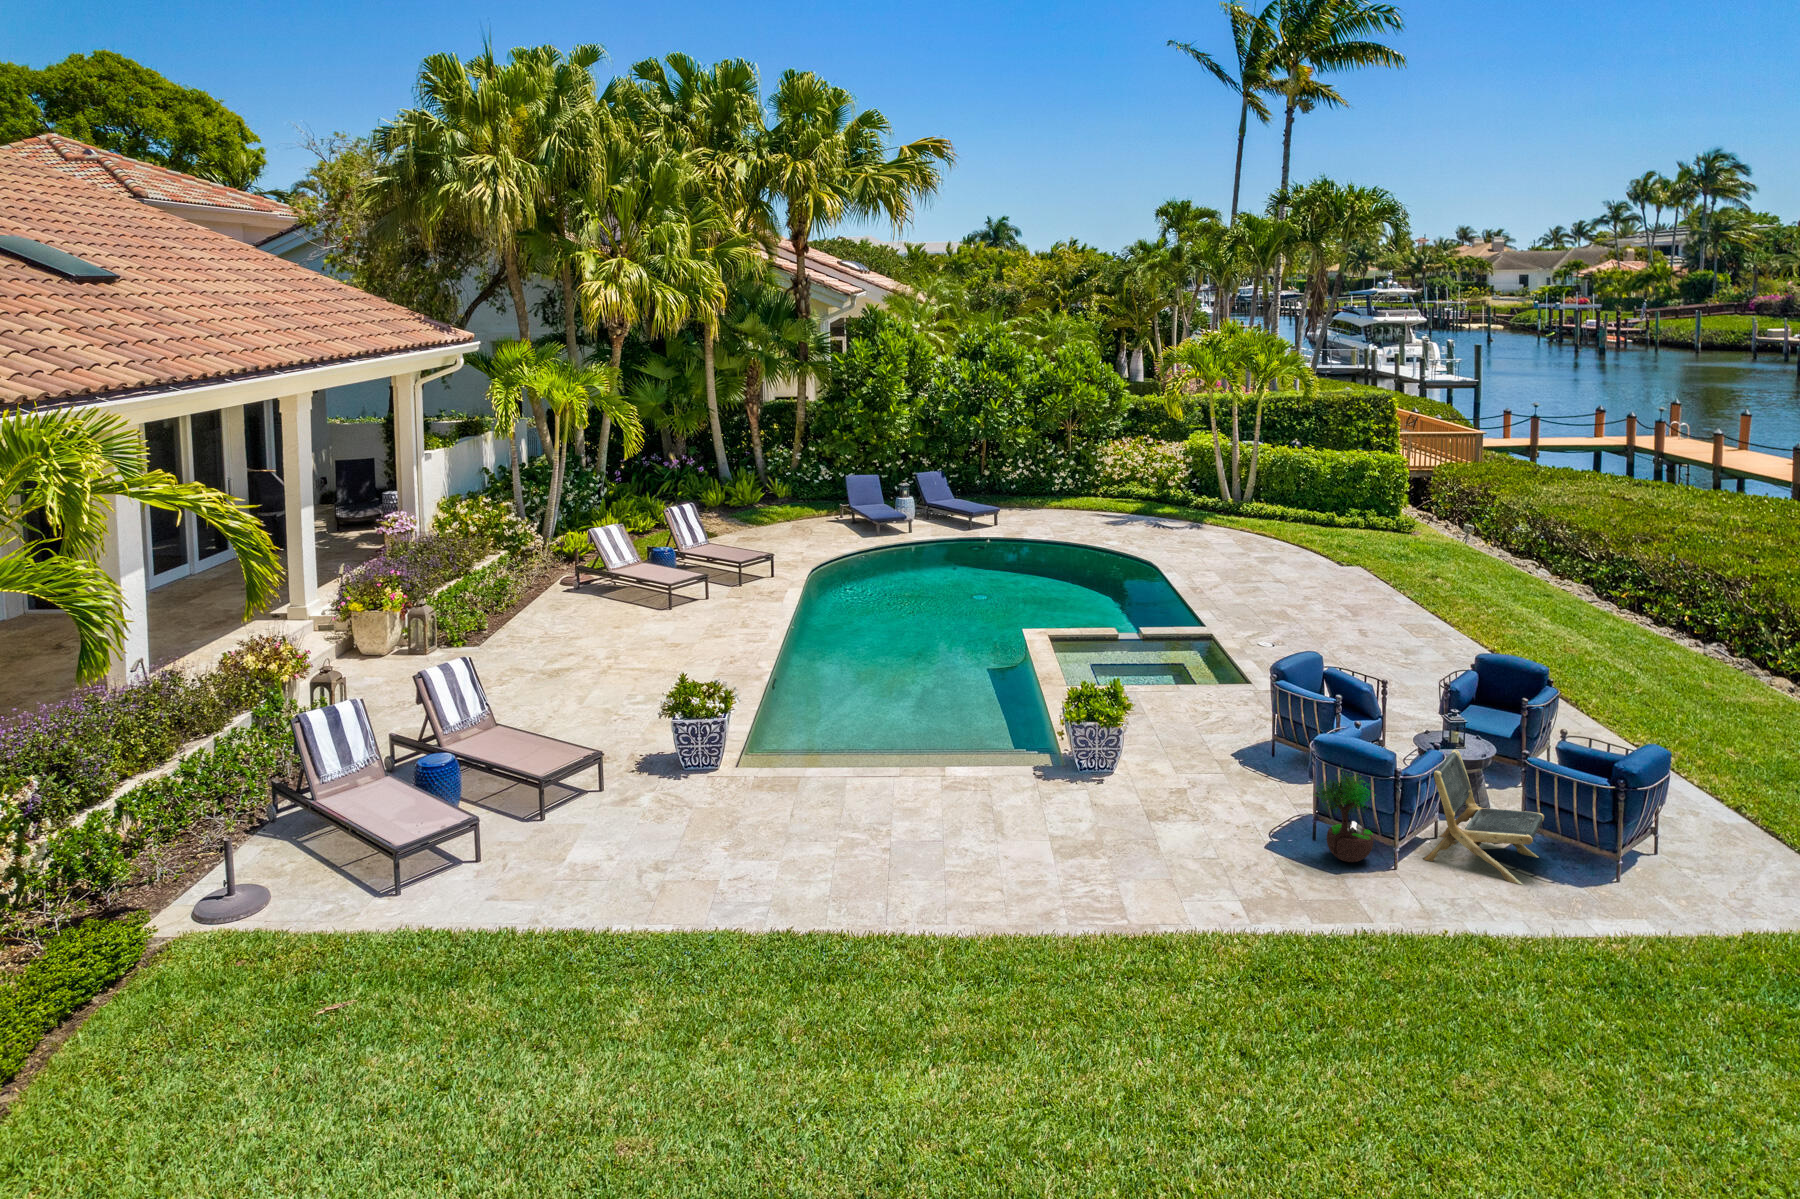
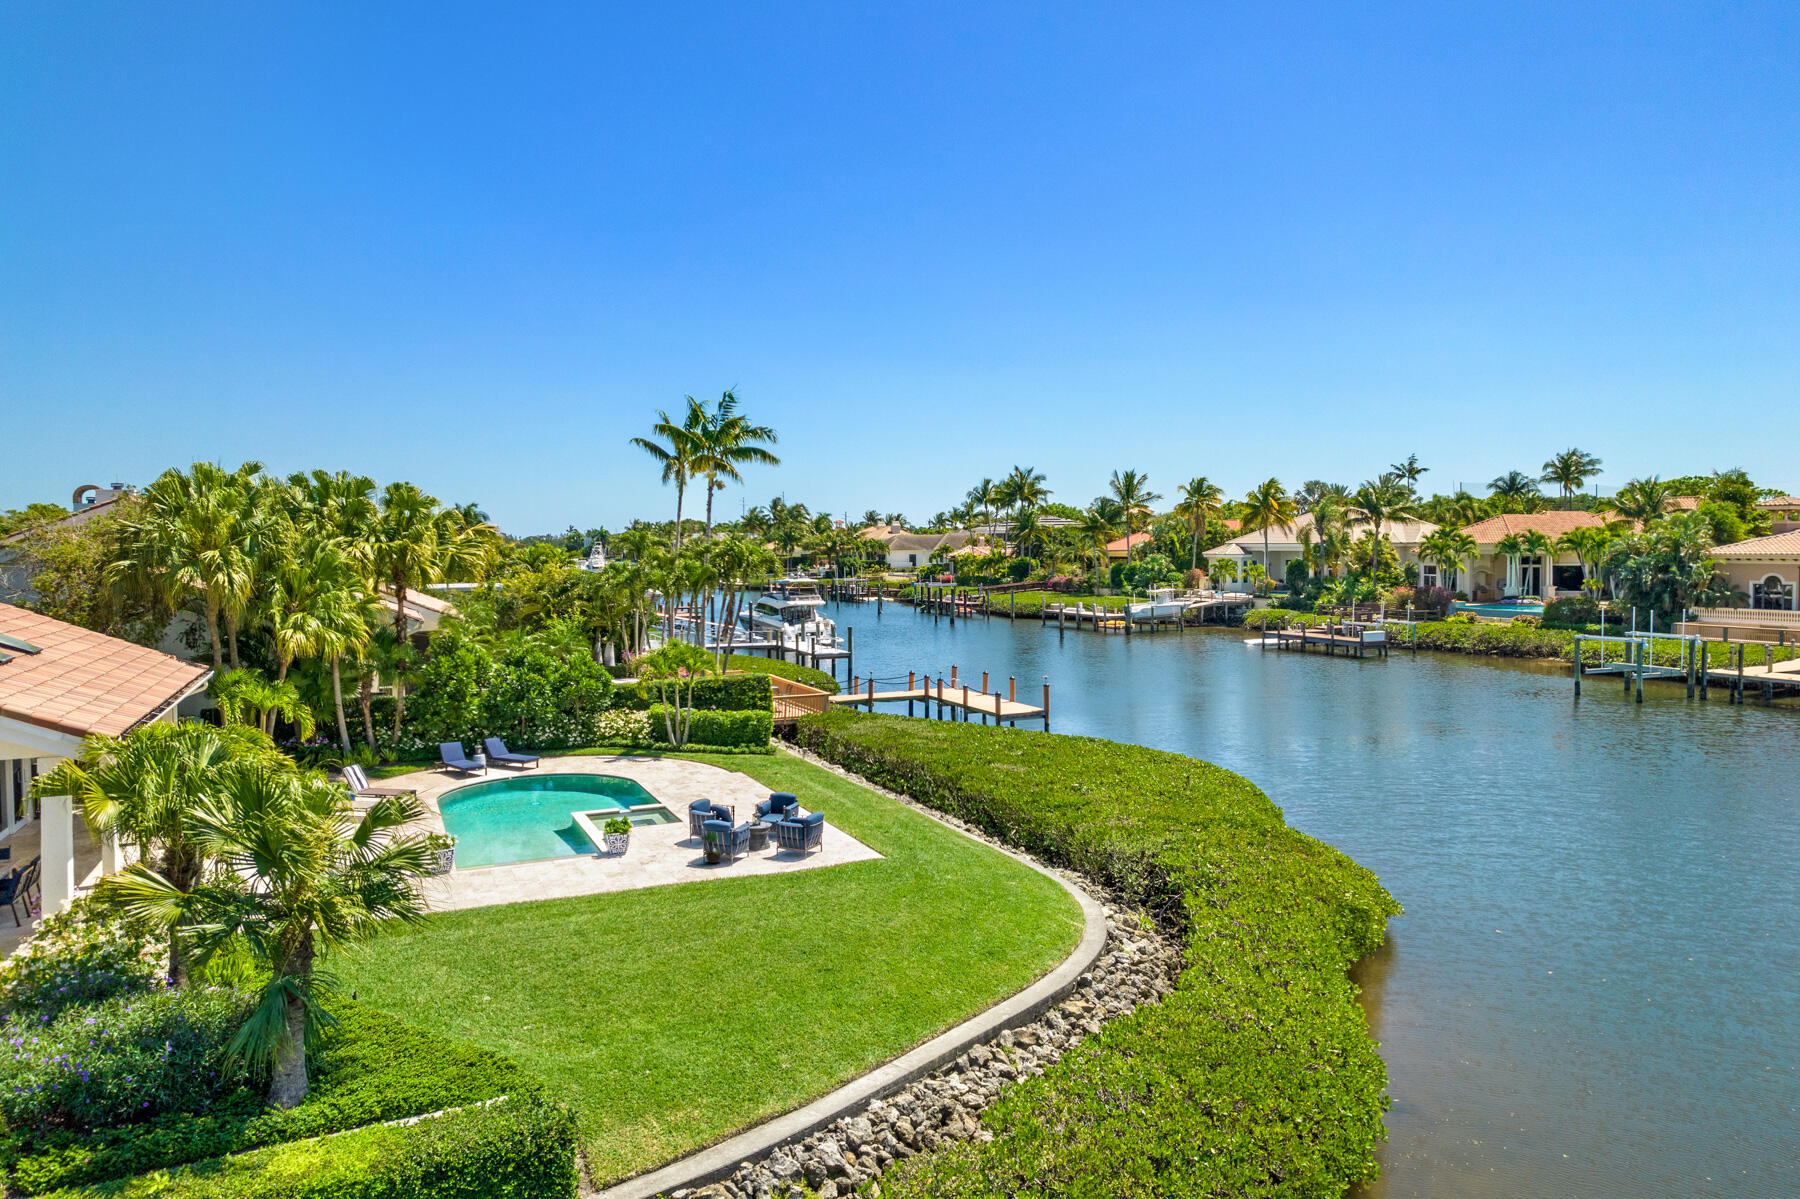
lounge chair: present [1423,750,1544,884] -> none [739,822,779,862]

